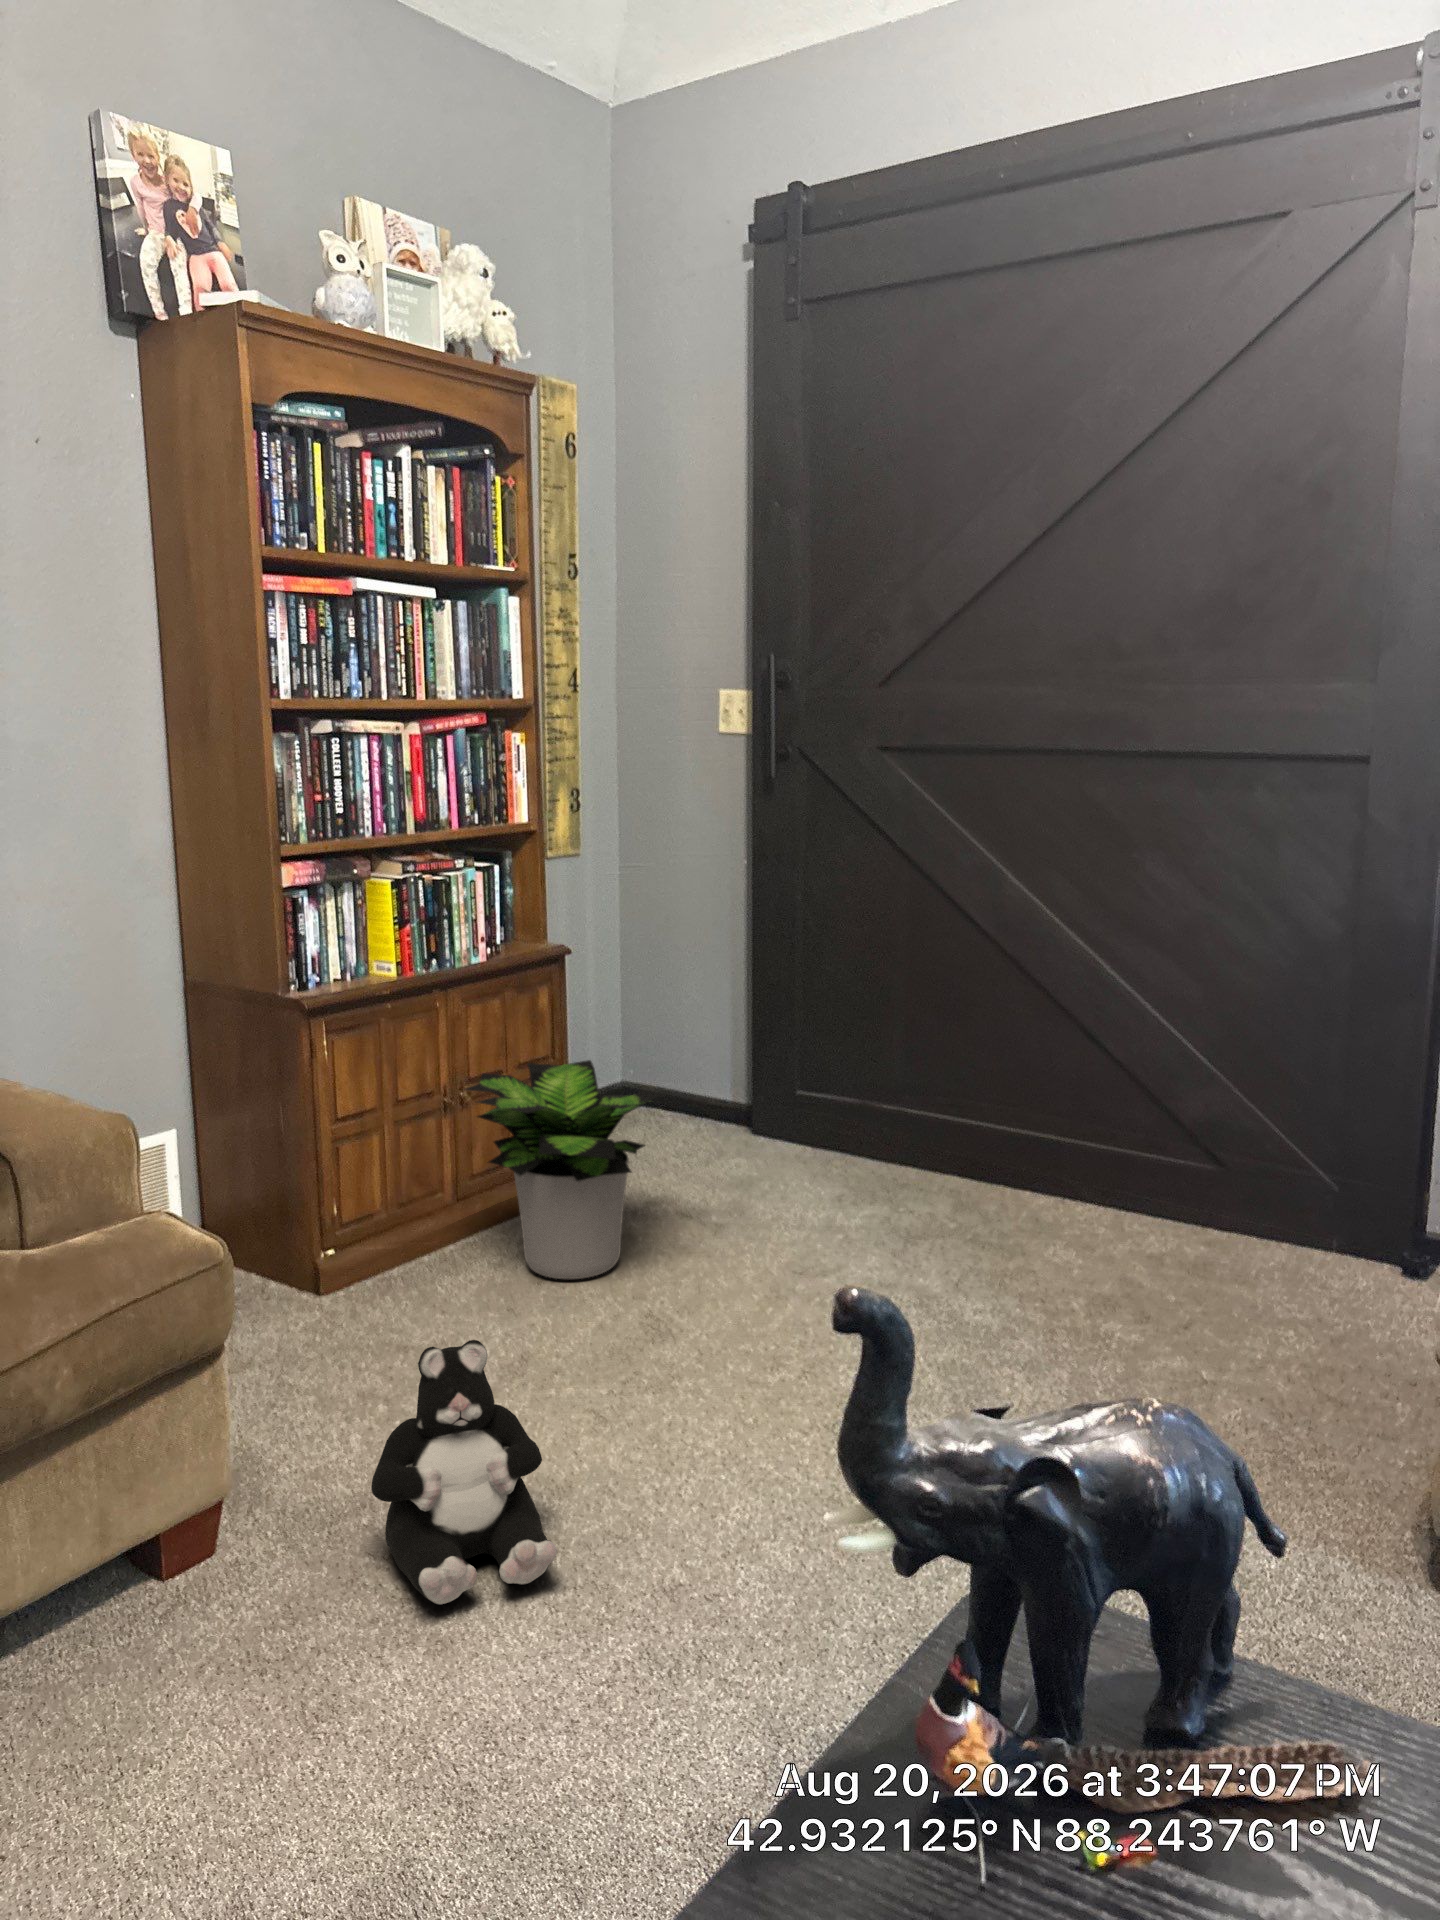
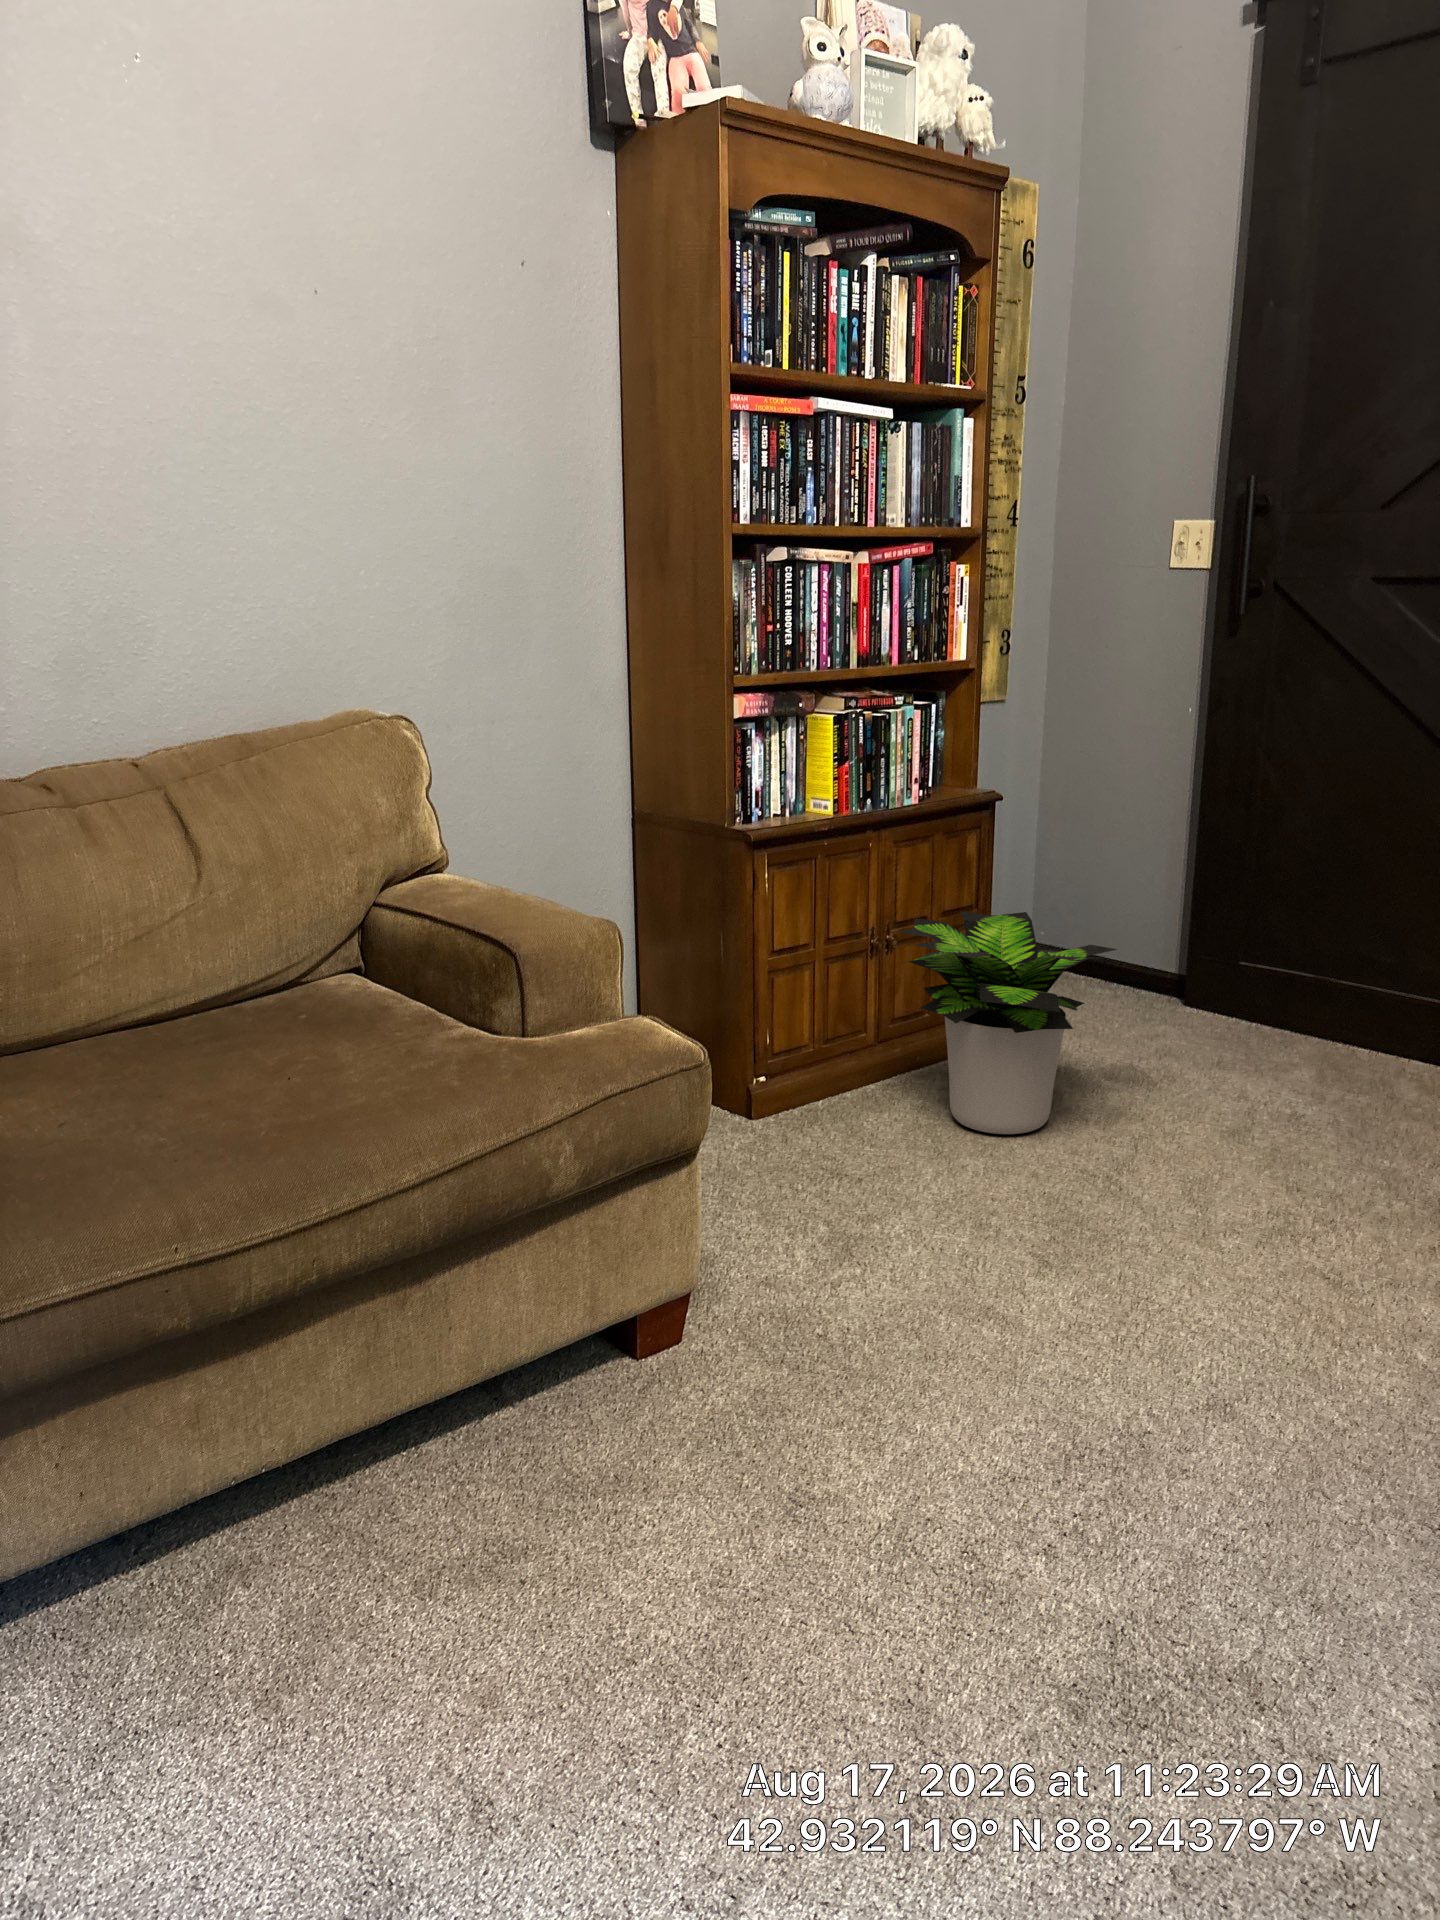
plush toy: present [371,1340,557,1604] -> none [835,1170,1022,1420]

